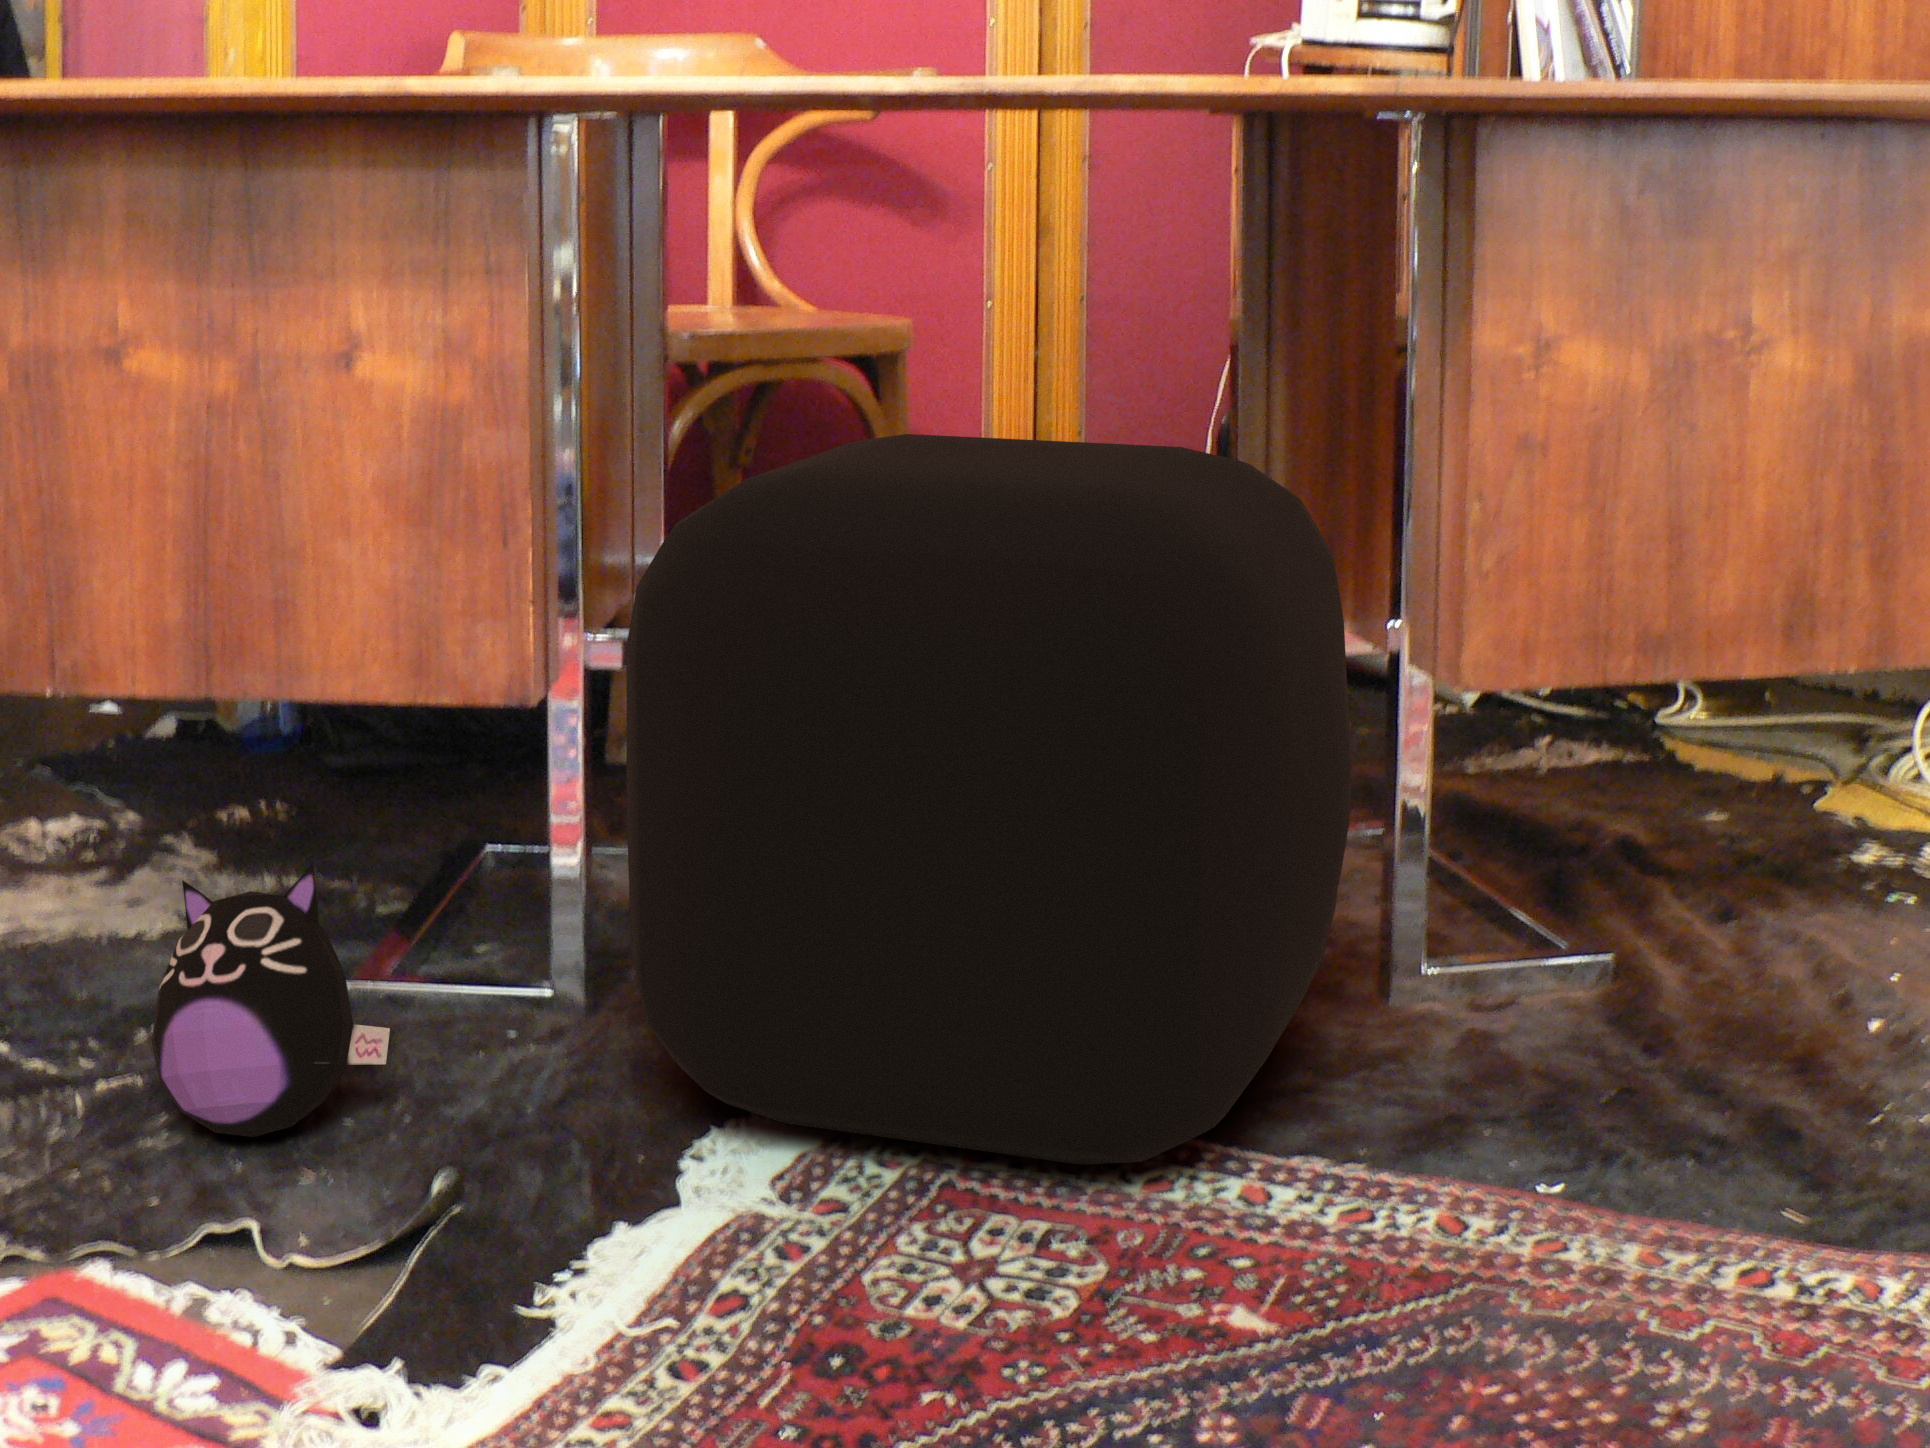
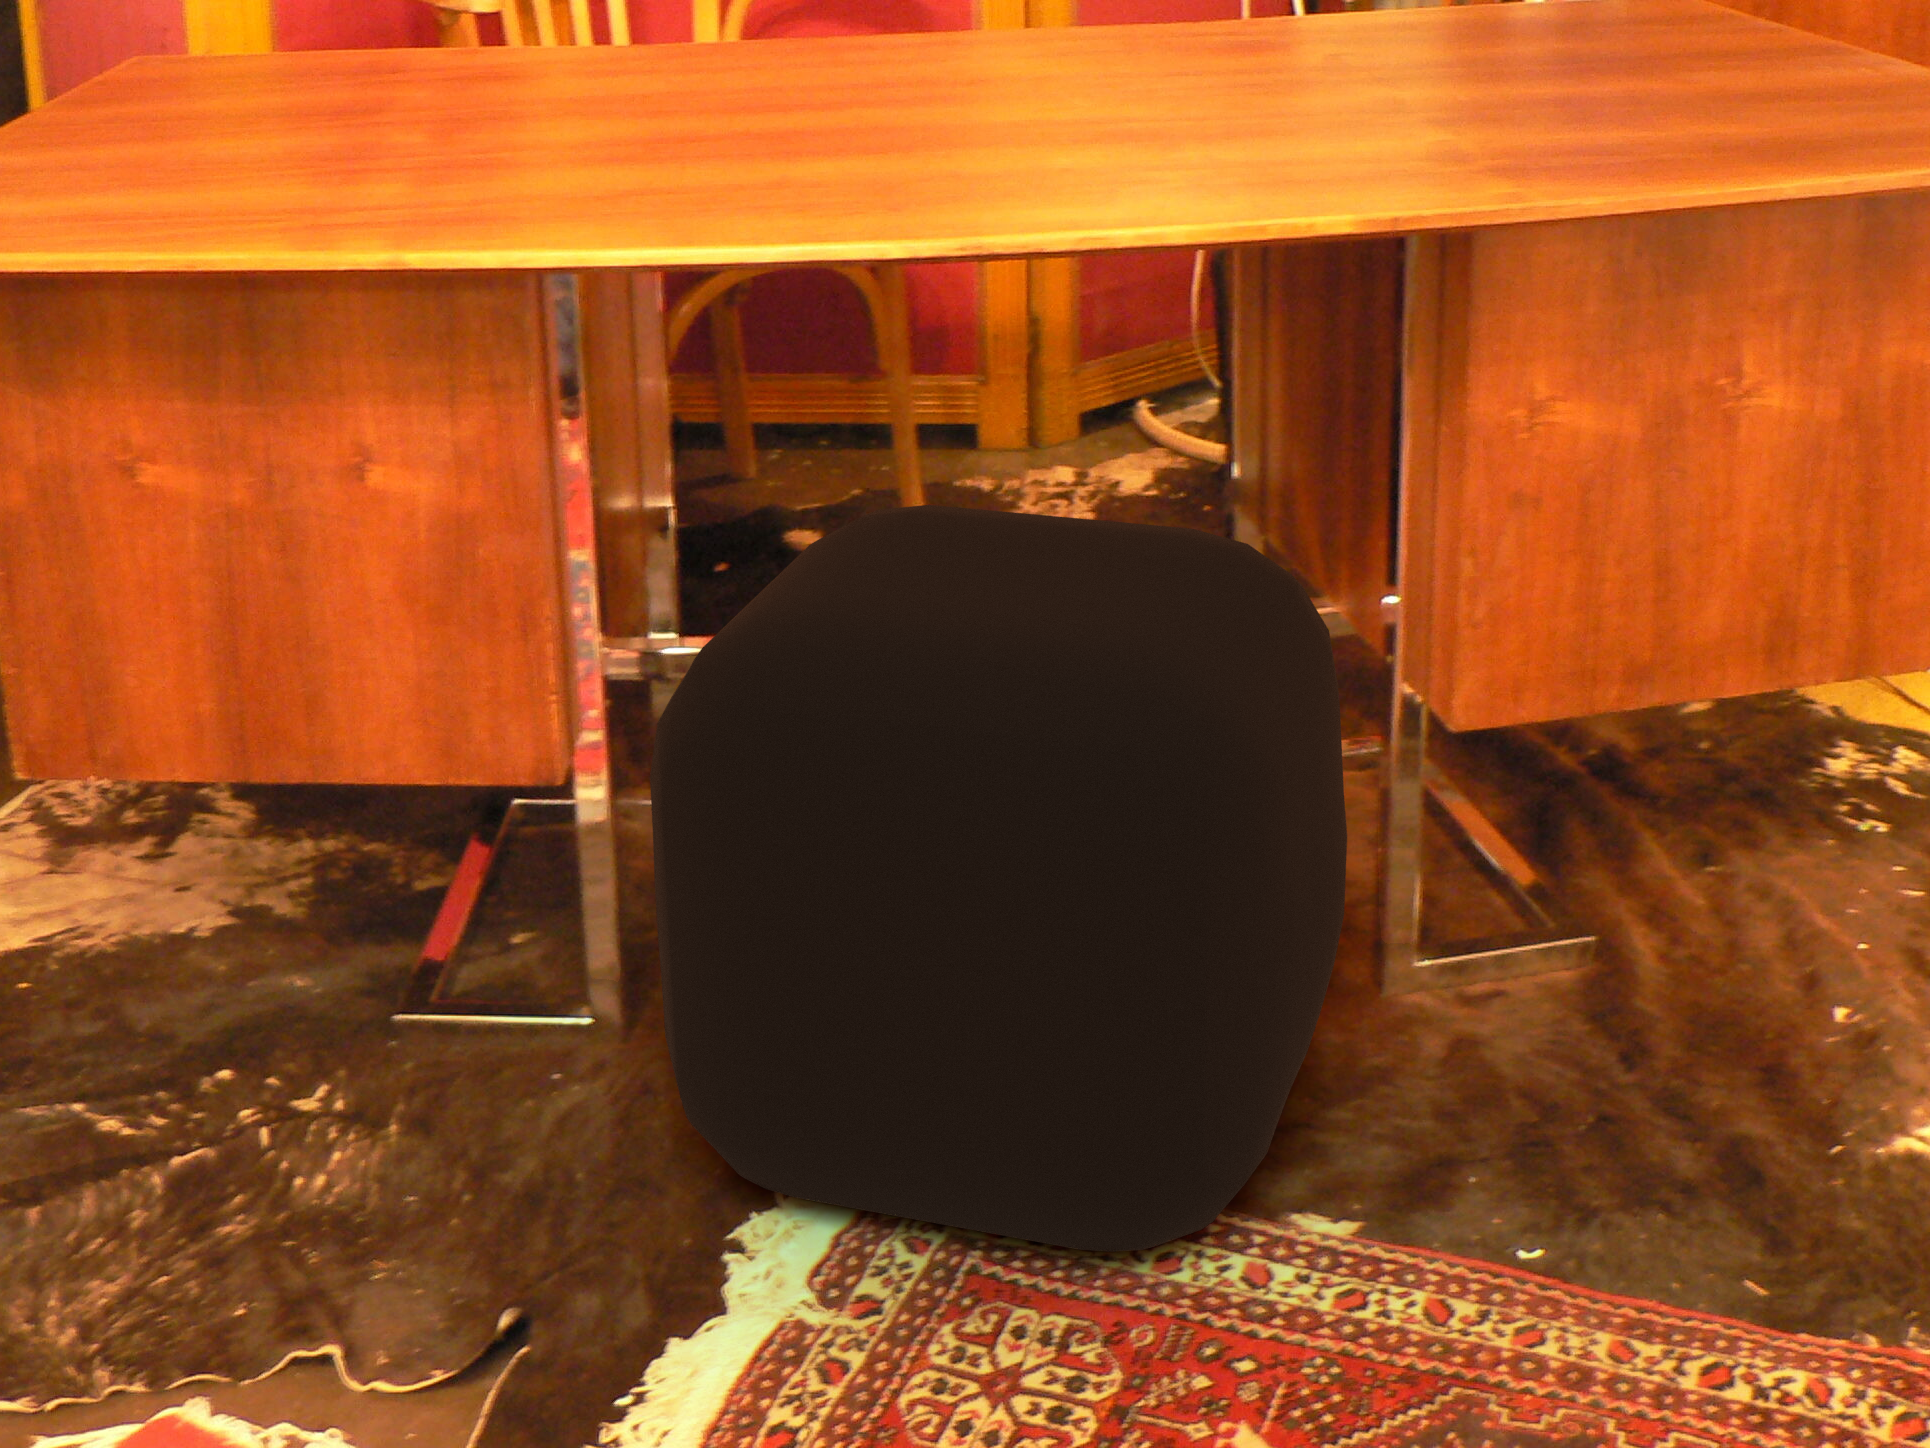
plush toy: present [151,863,390,1137] -> none [221,972,443,1224]

